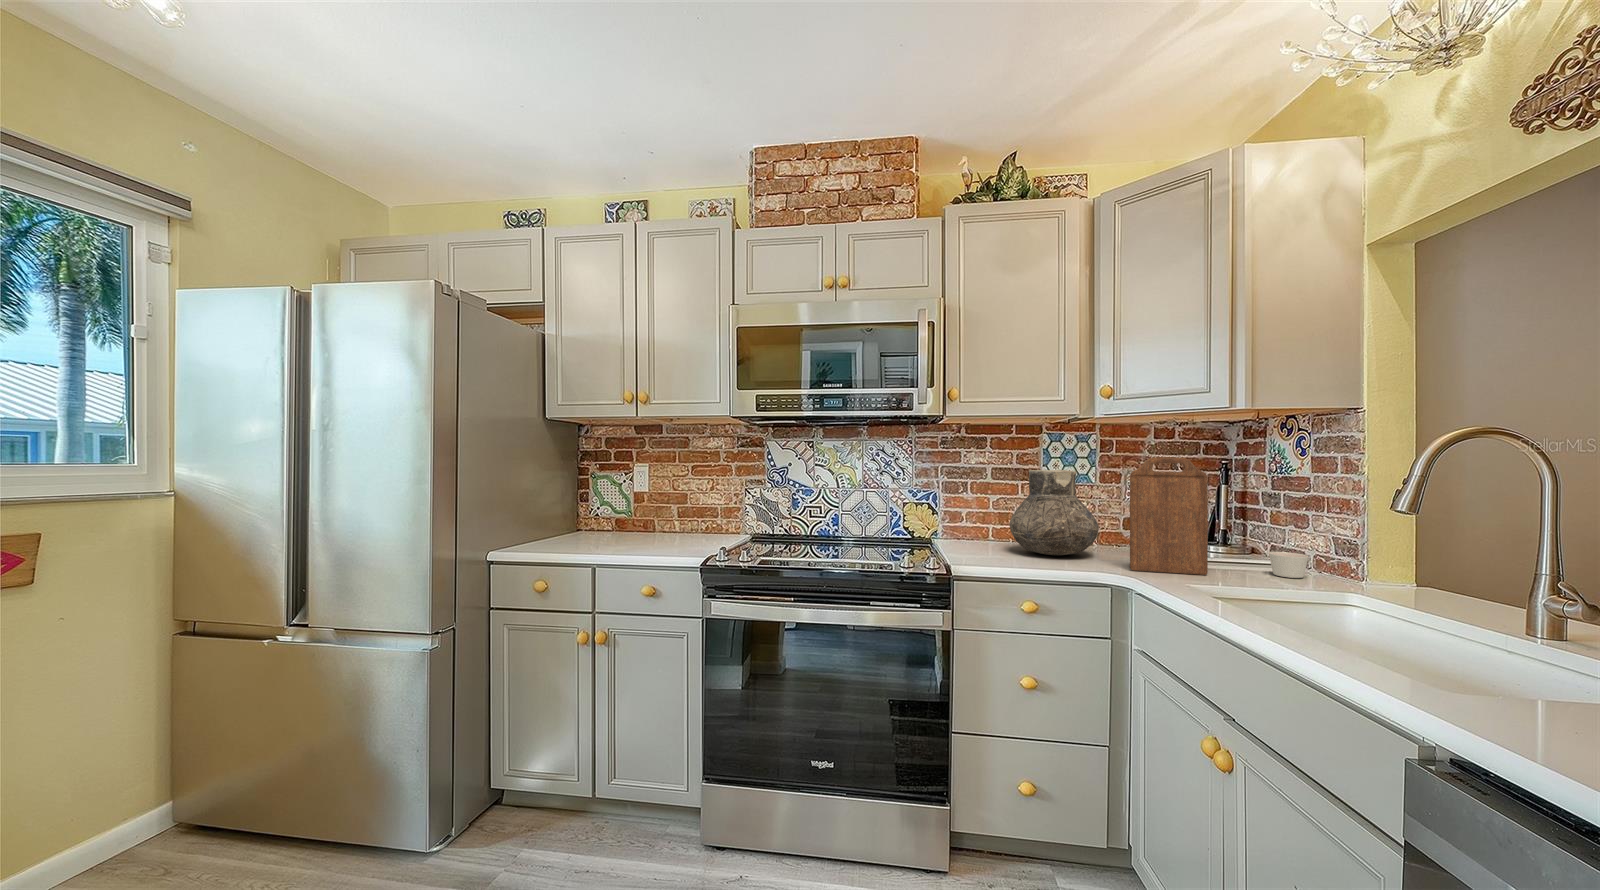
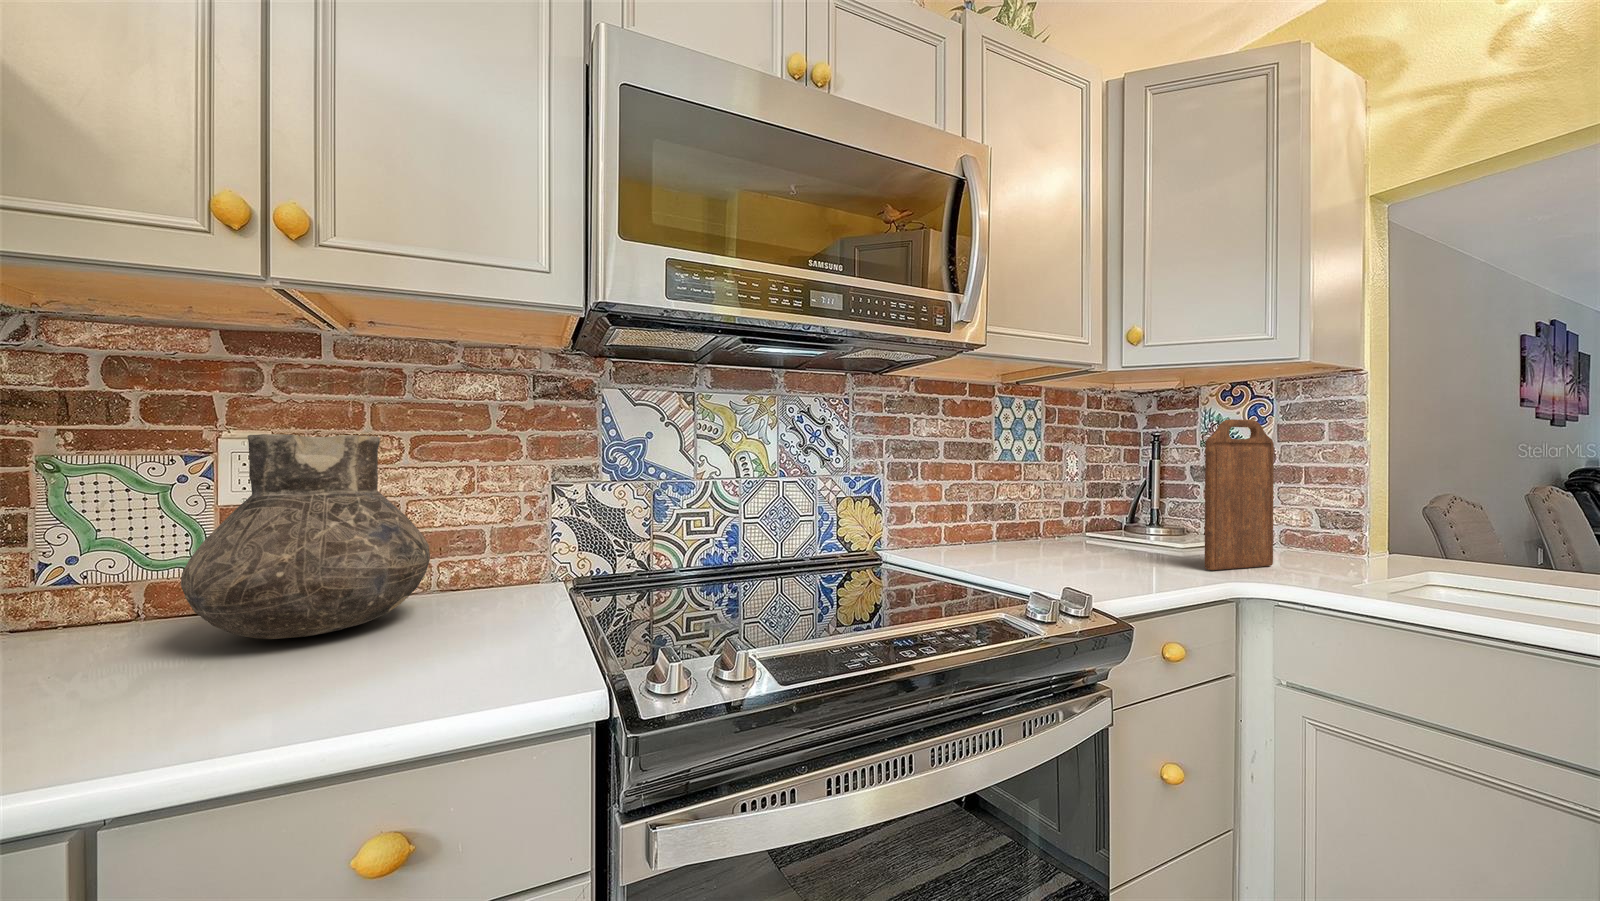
vase: present [1010,470,1099,555] -> present [181,434,430,639]
candle: present [1269,552,1308,578] -> none [1285,530,1330,558]

